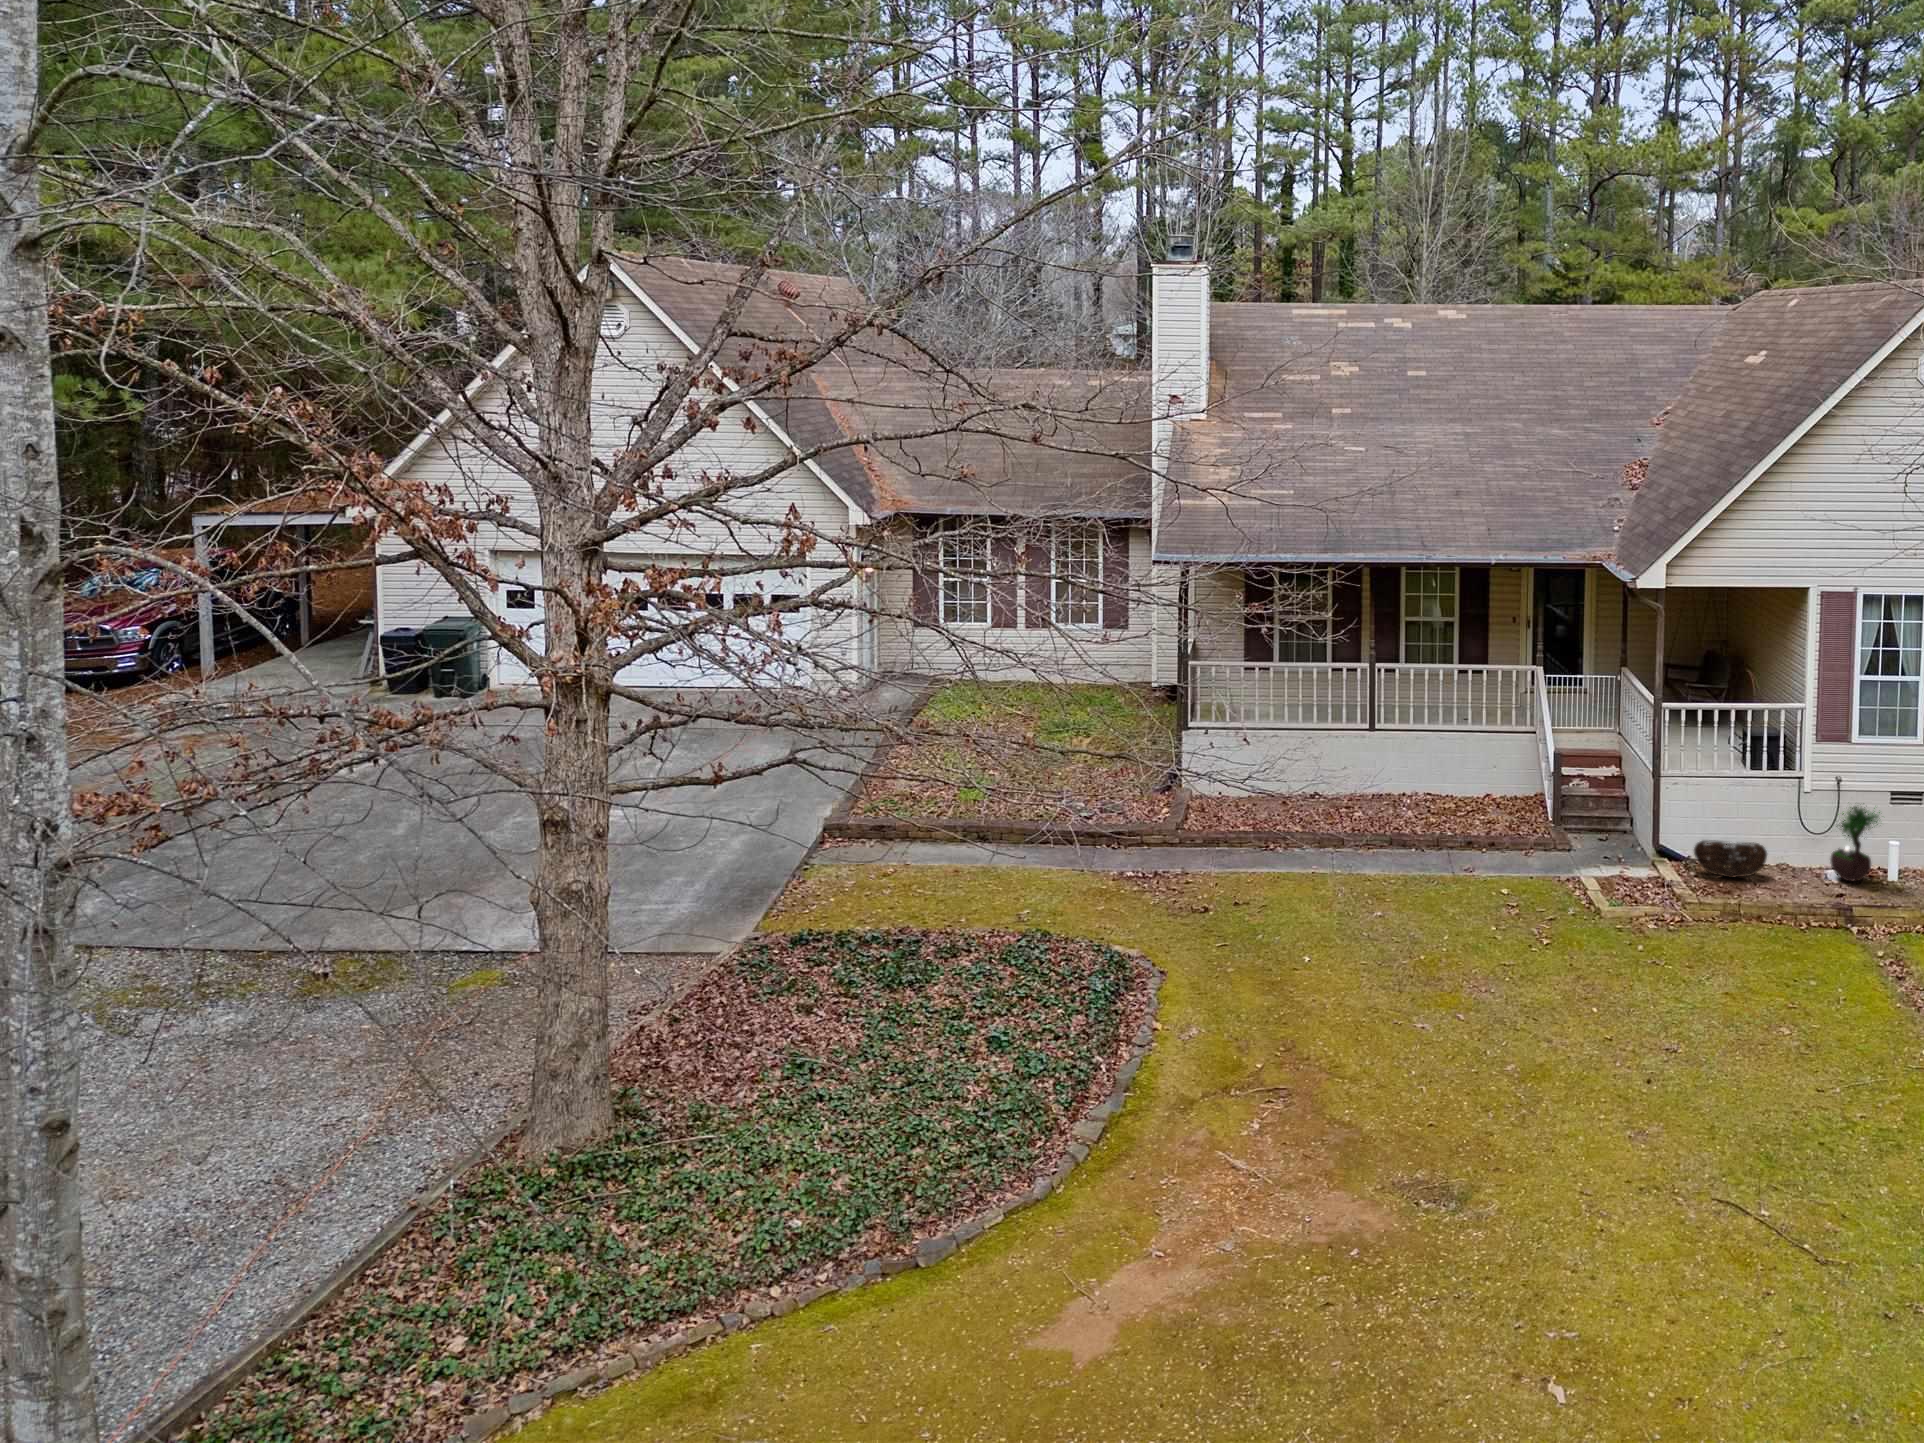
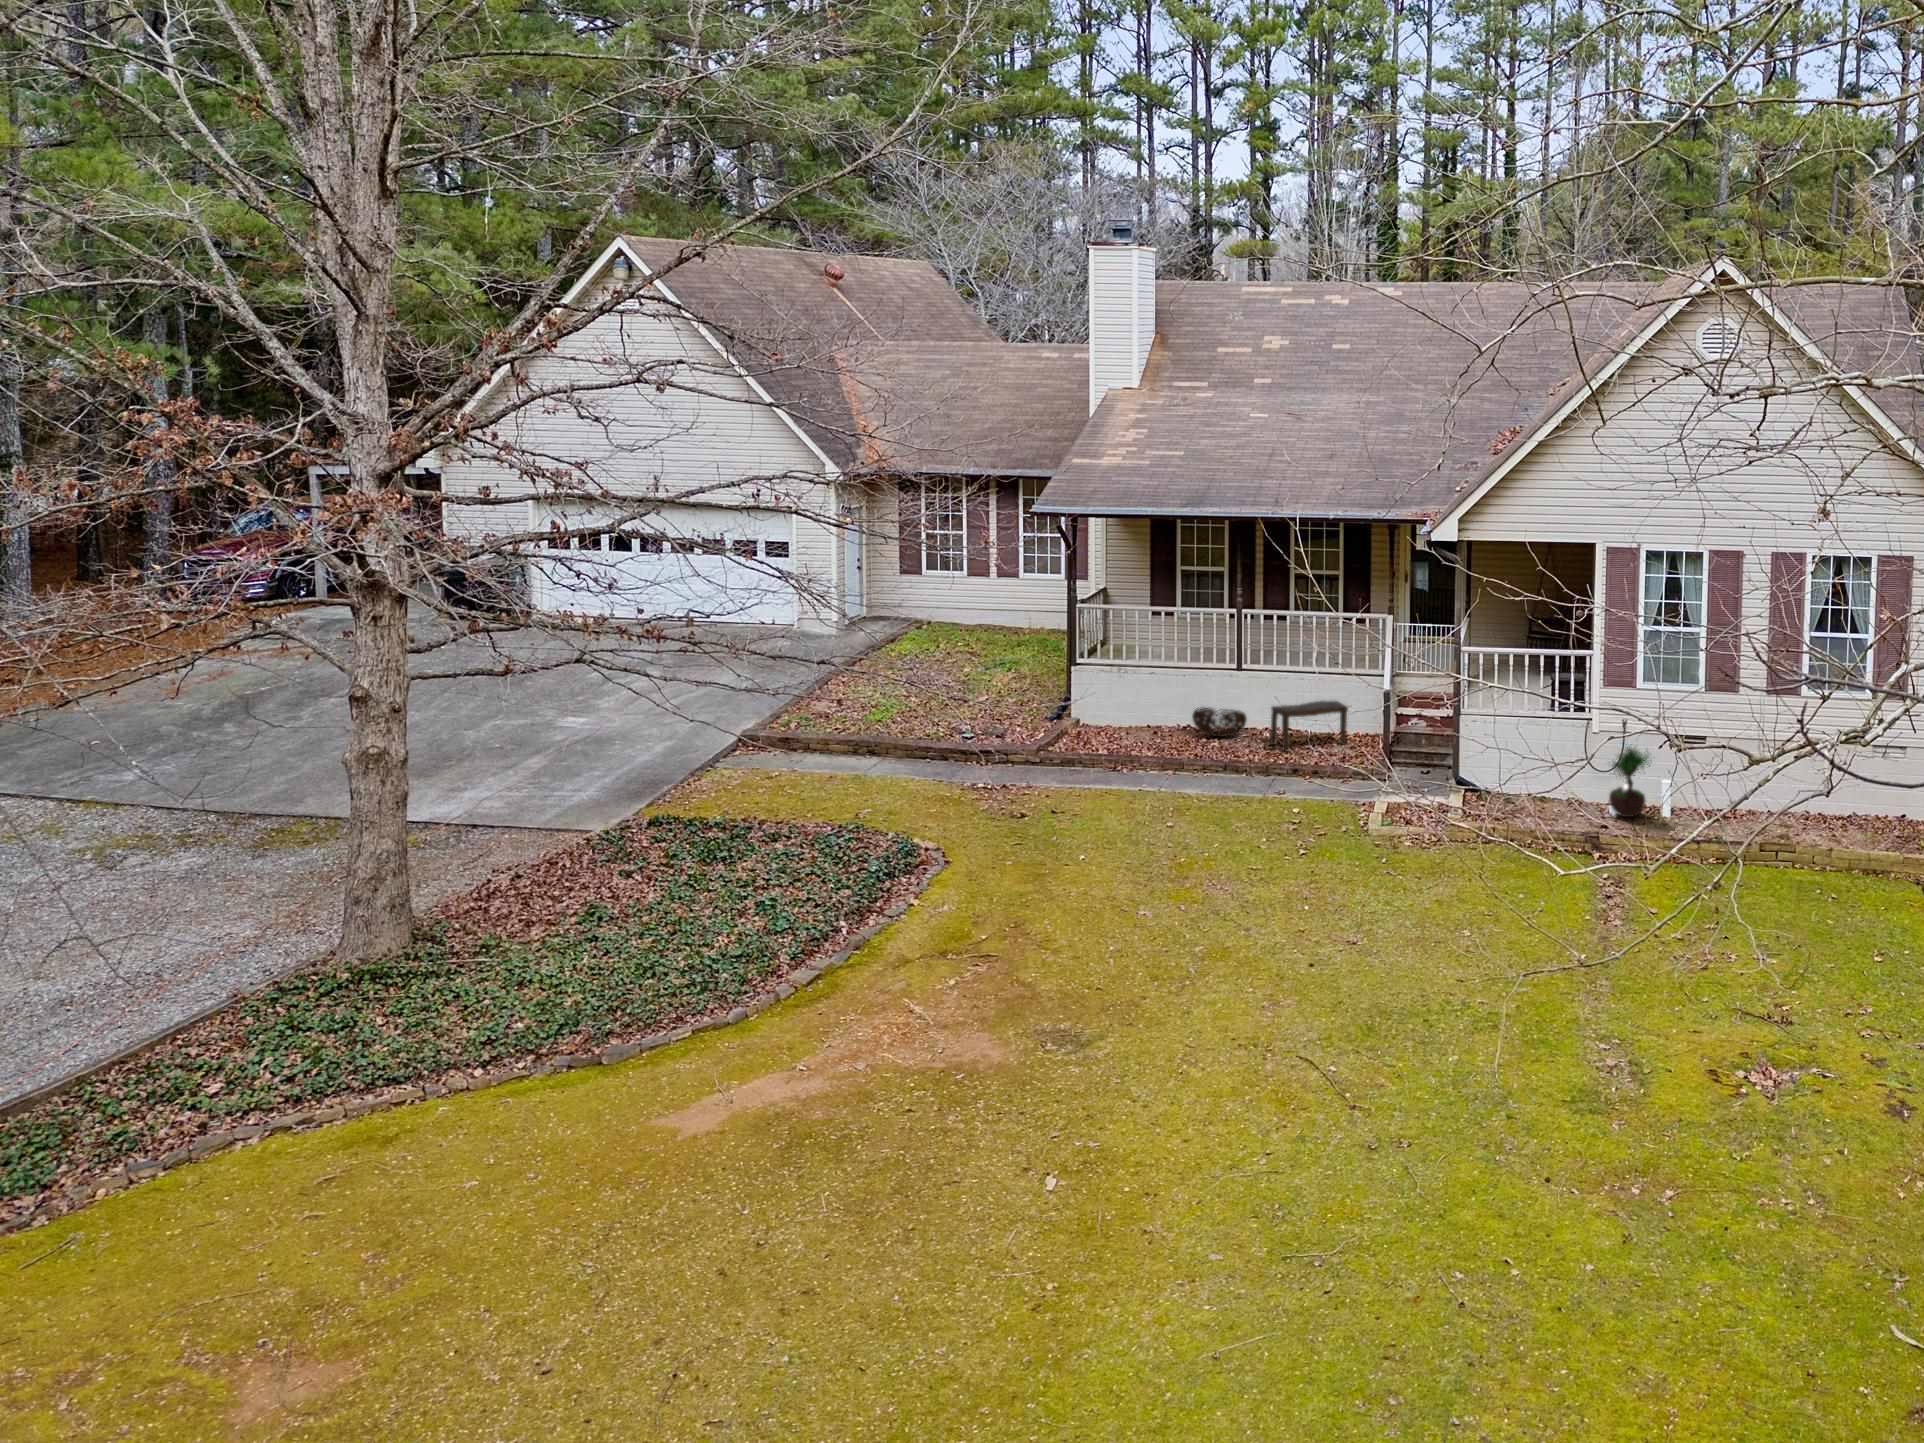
bench: none [1419,760,1503,821] -> present [1270,701,1348,751]
basket: present [1694,840,1767,878] -> present [1192,707,1247,737]

